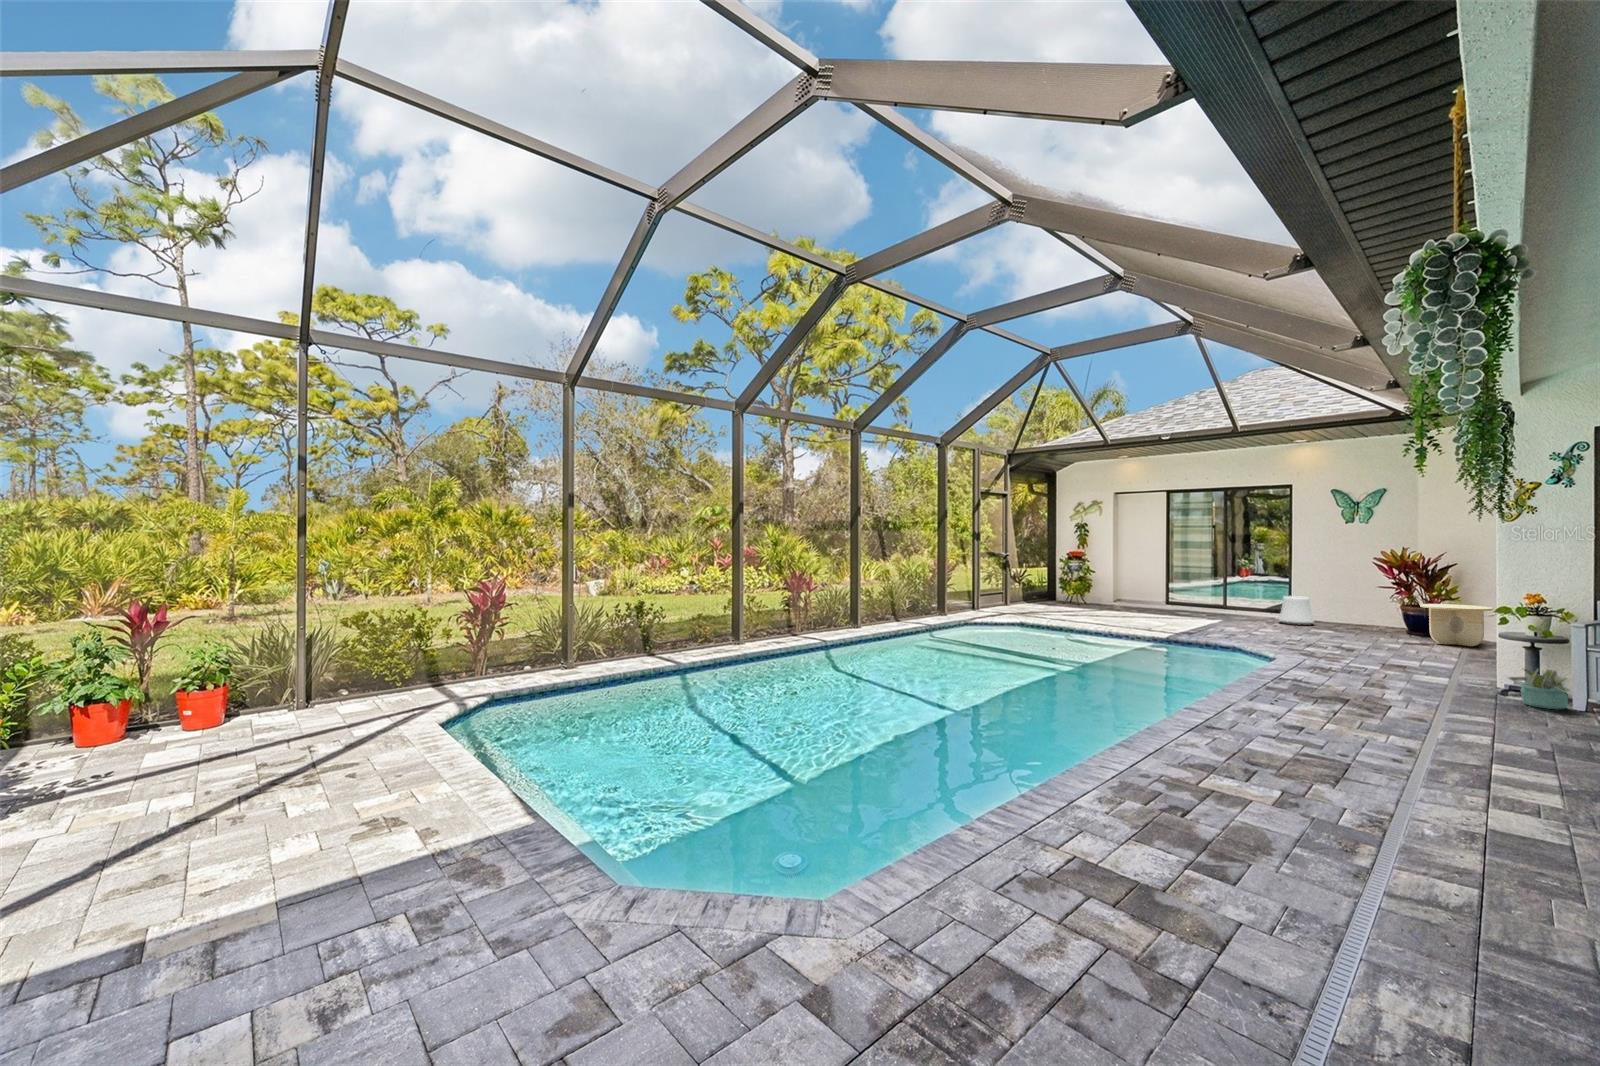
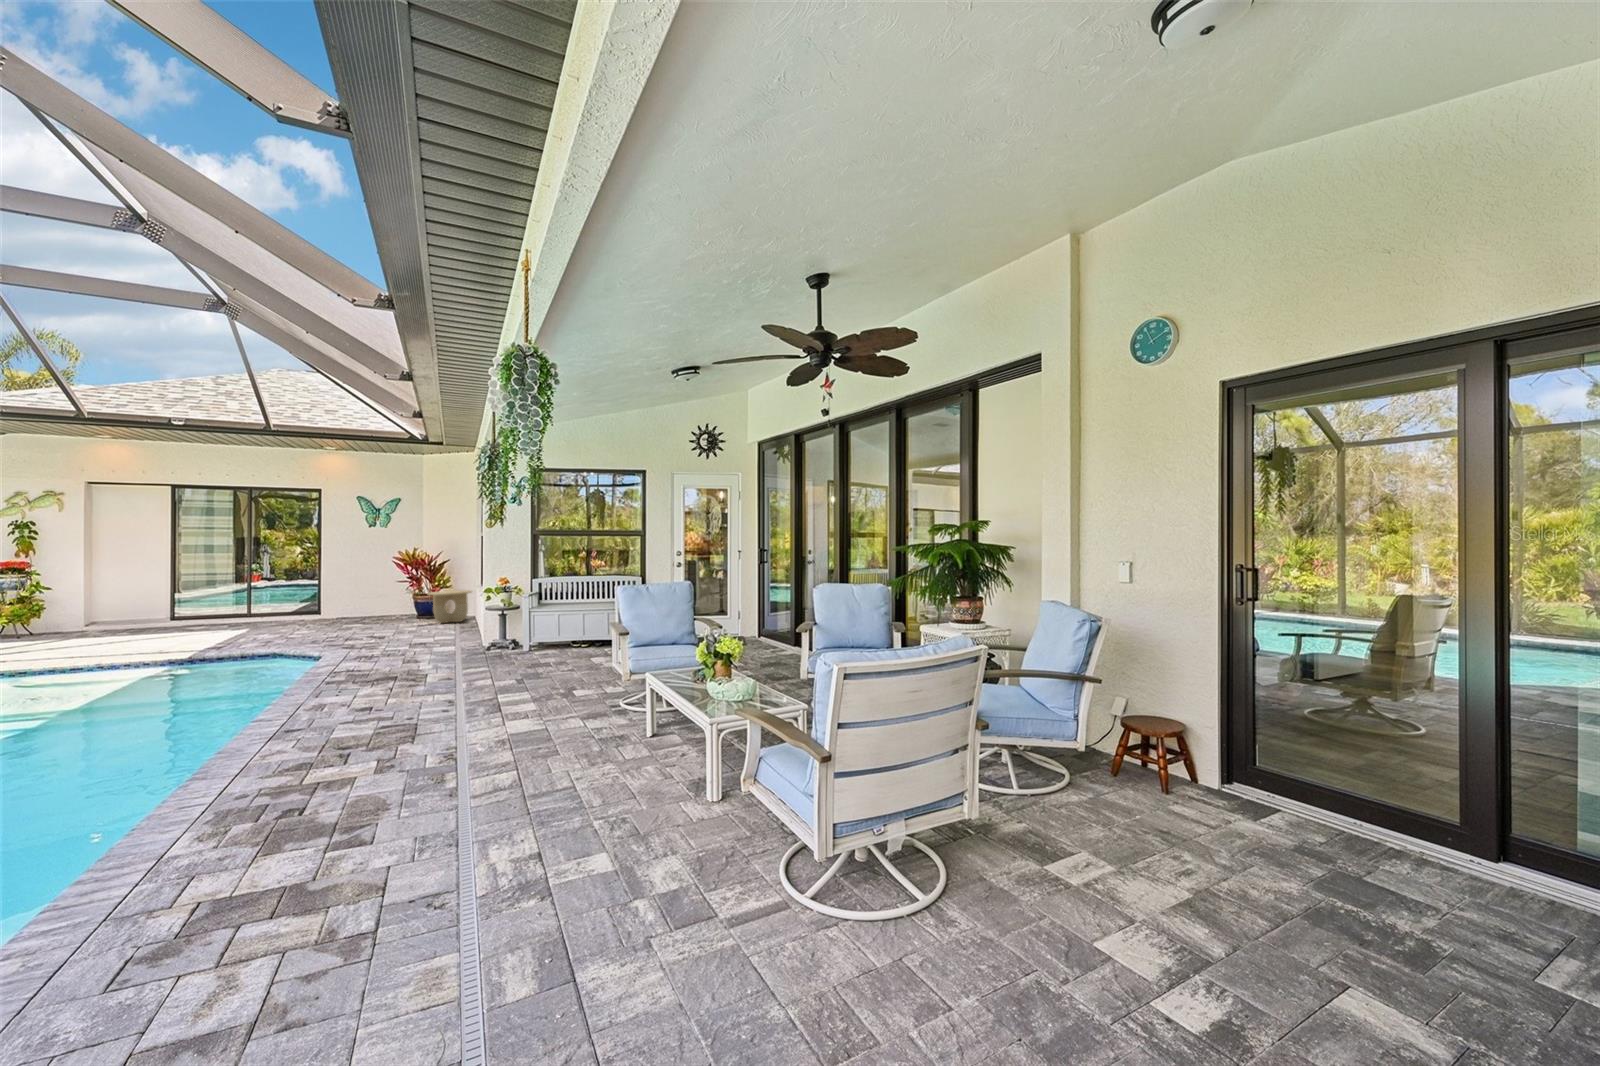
stool: present [1279,596,1314,626] -> none [308,597,343,626]
decorative plant: present [1508,669,1571,709] -> none [491,627,524,655]

